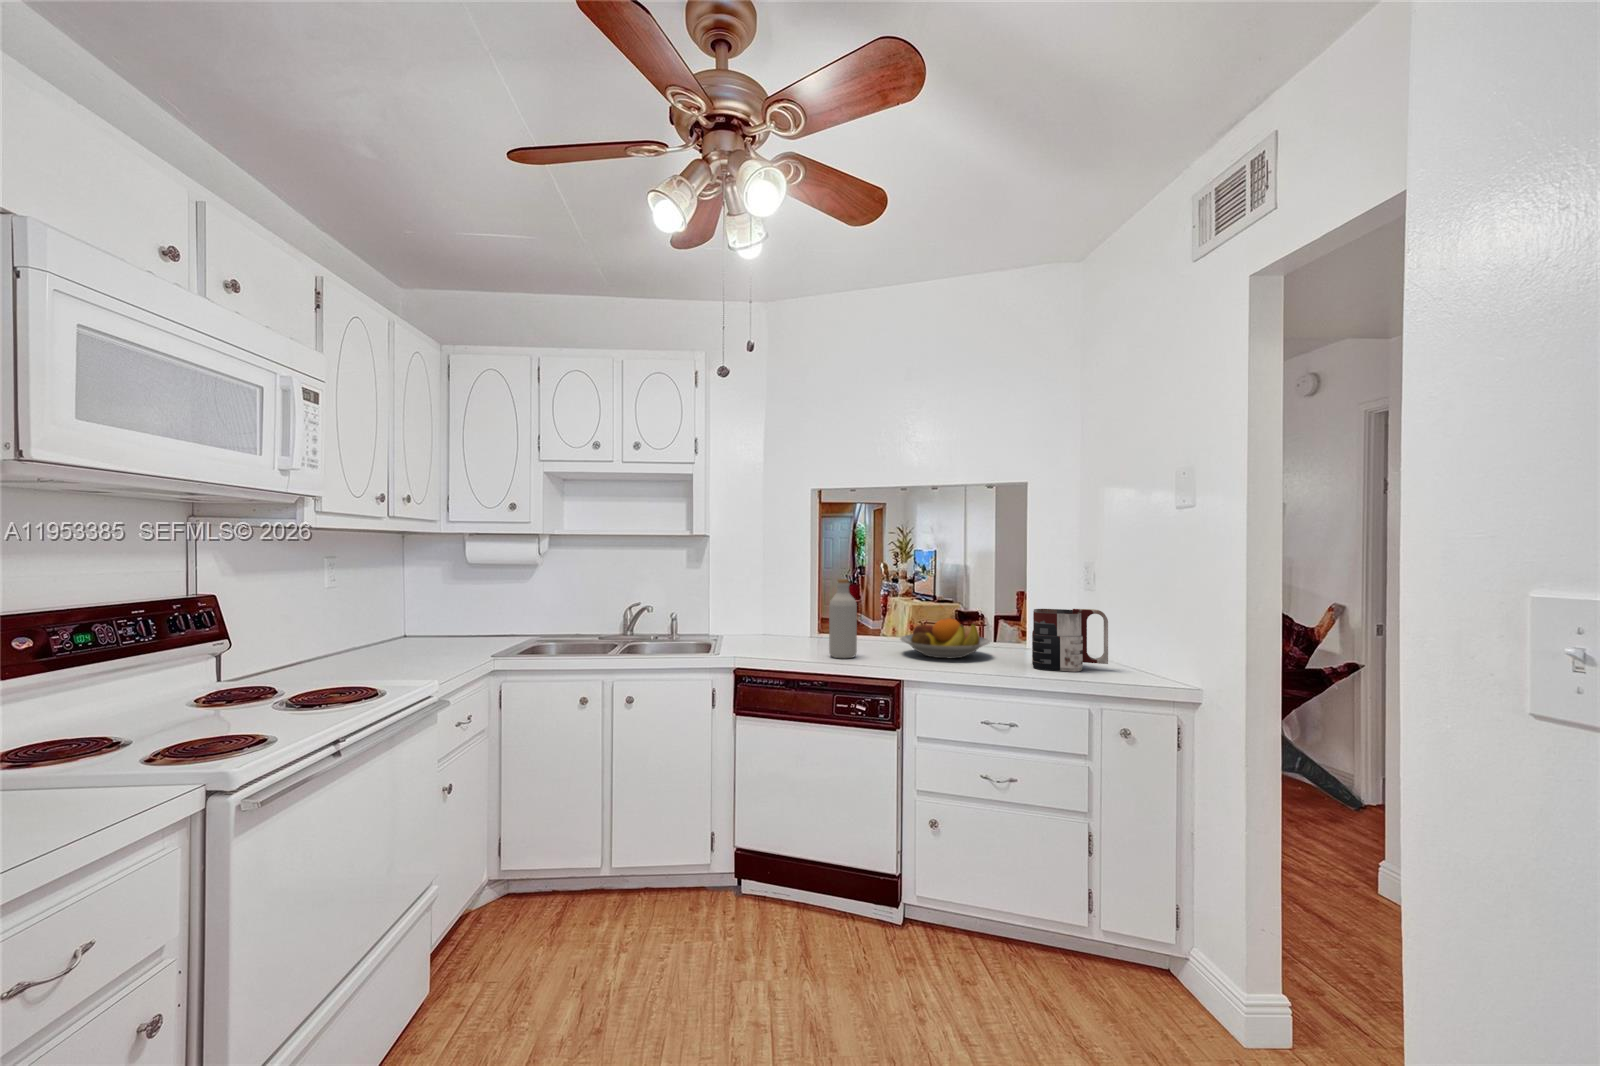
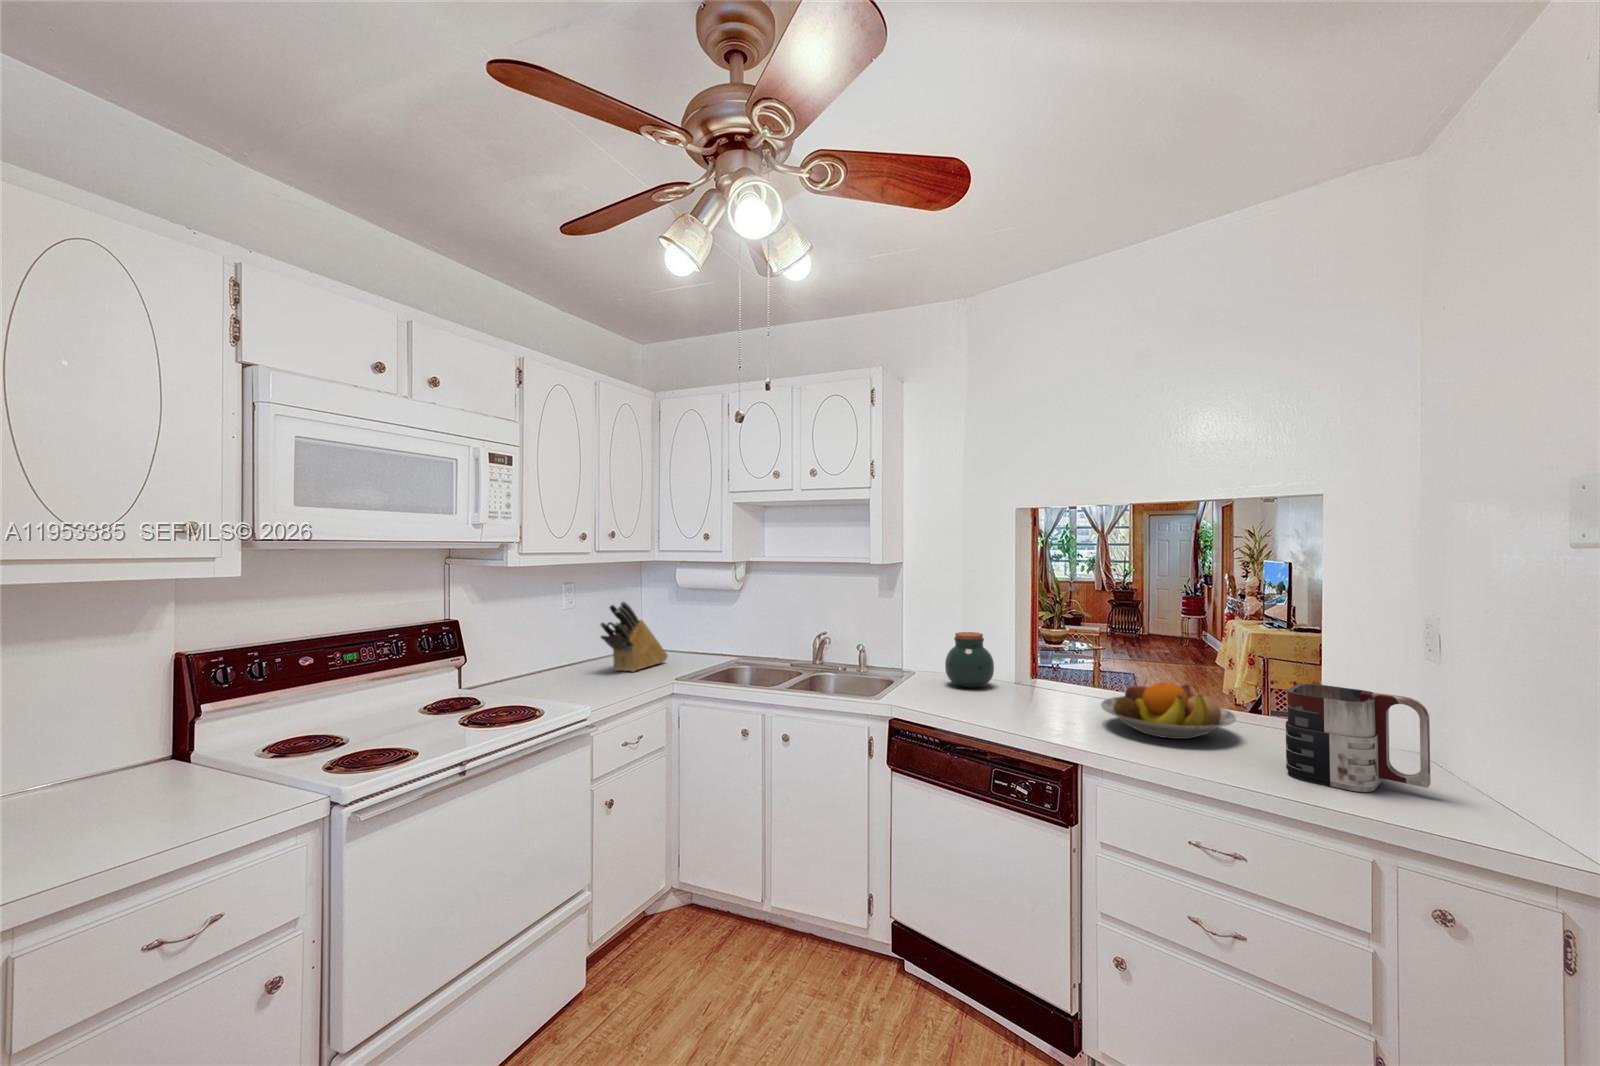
knife block: none [389,575,457,655] -> present [600,602,668,672]
bottle: present [829,579,857,658] -> none [1001,622,1037,722]
jar: none [759,596,799,642] -> present [945,632,994,688]

